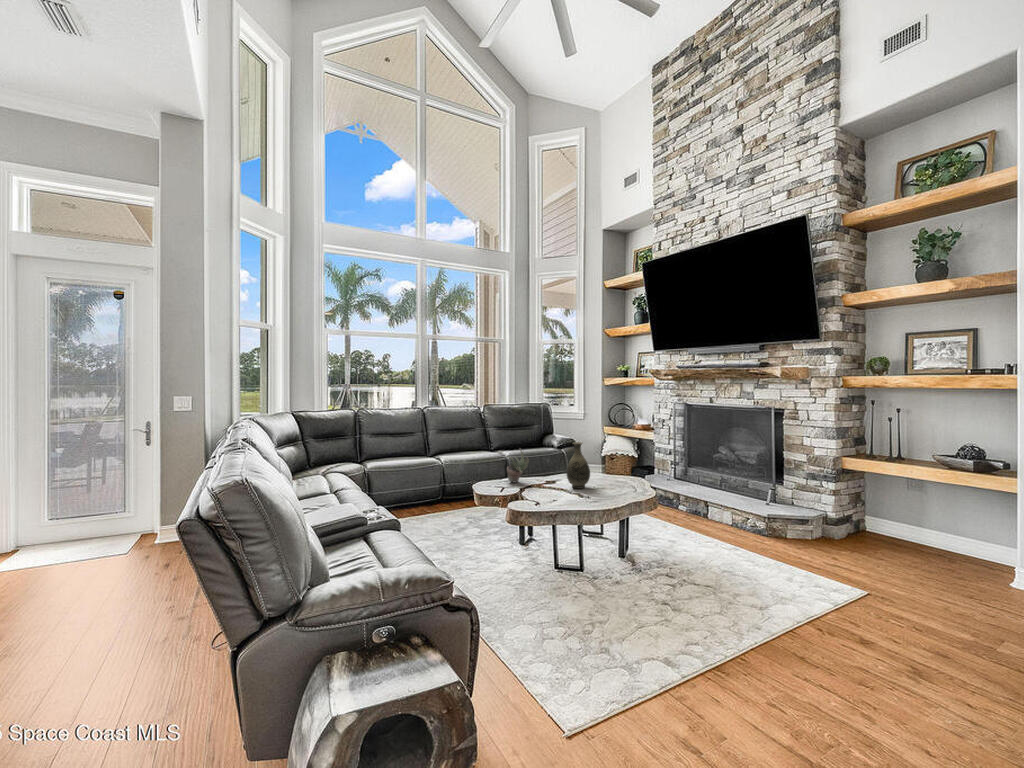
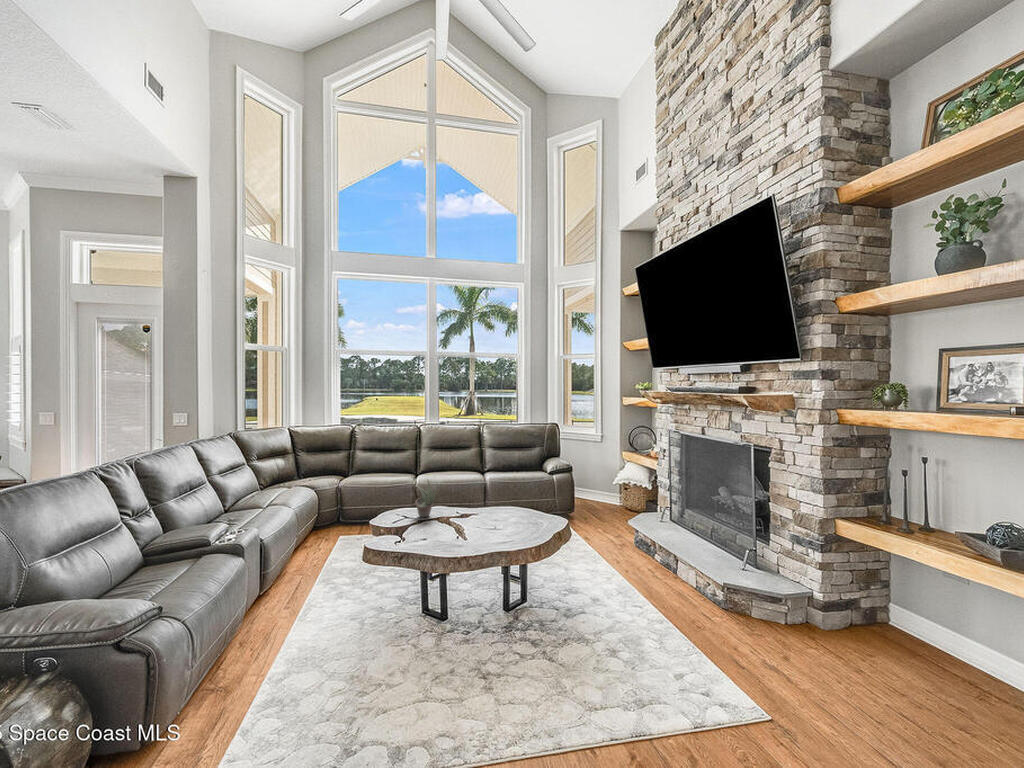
vase: present [567,442,590,489] -> none [457,478,484,533]

